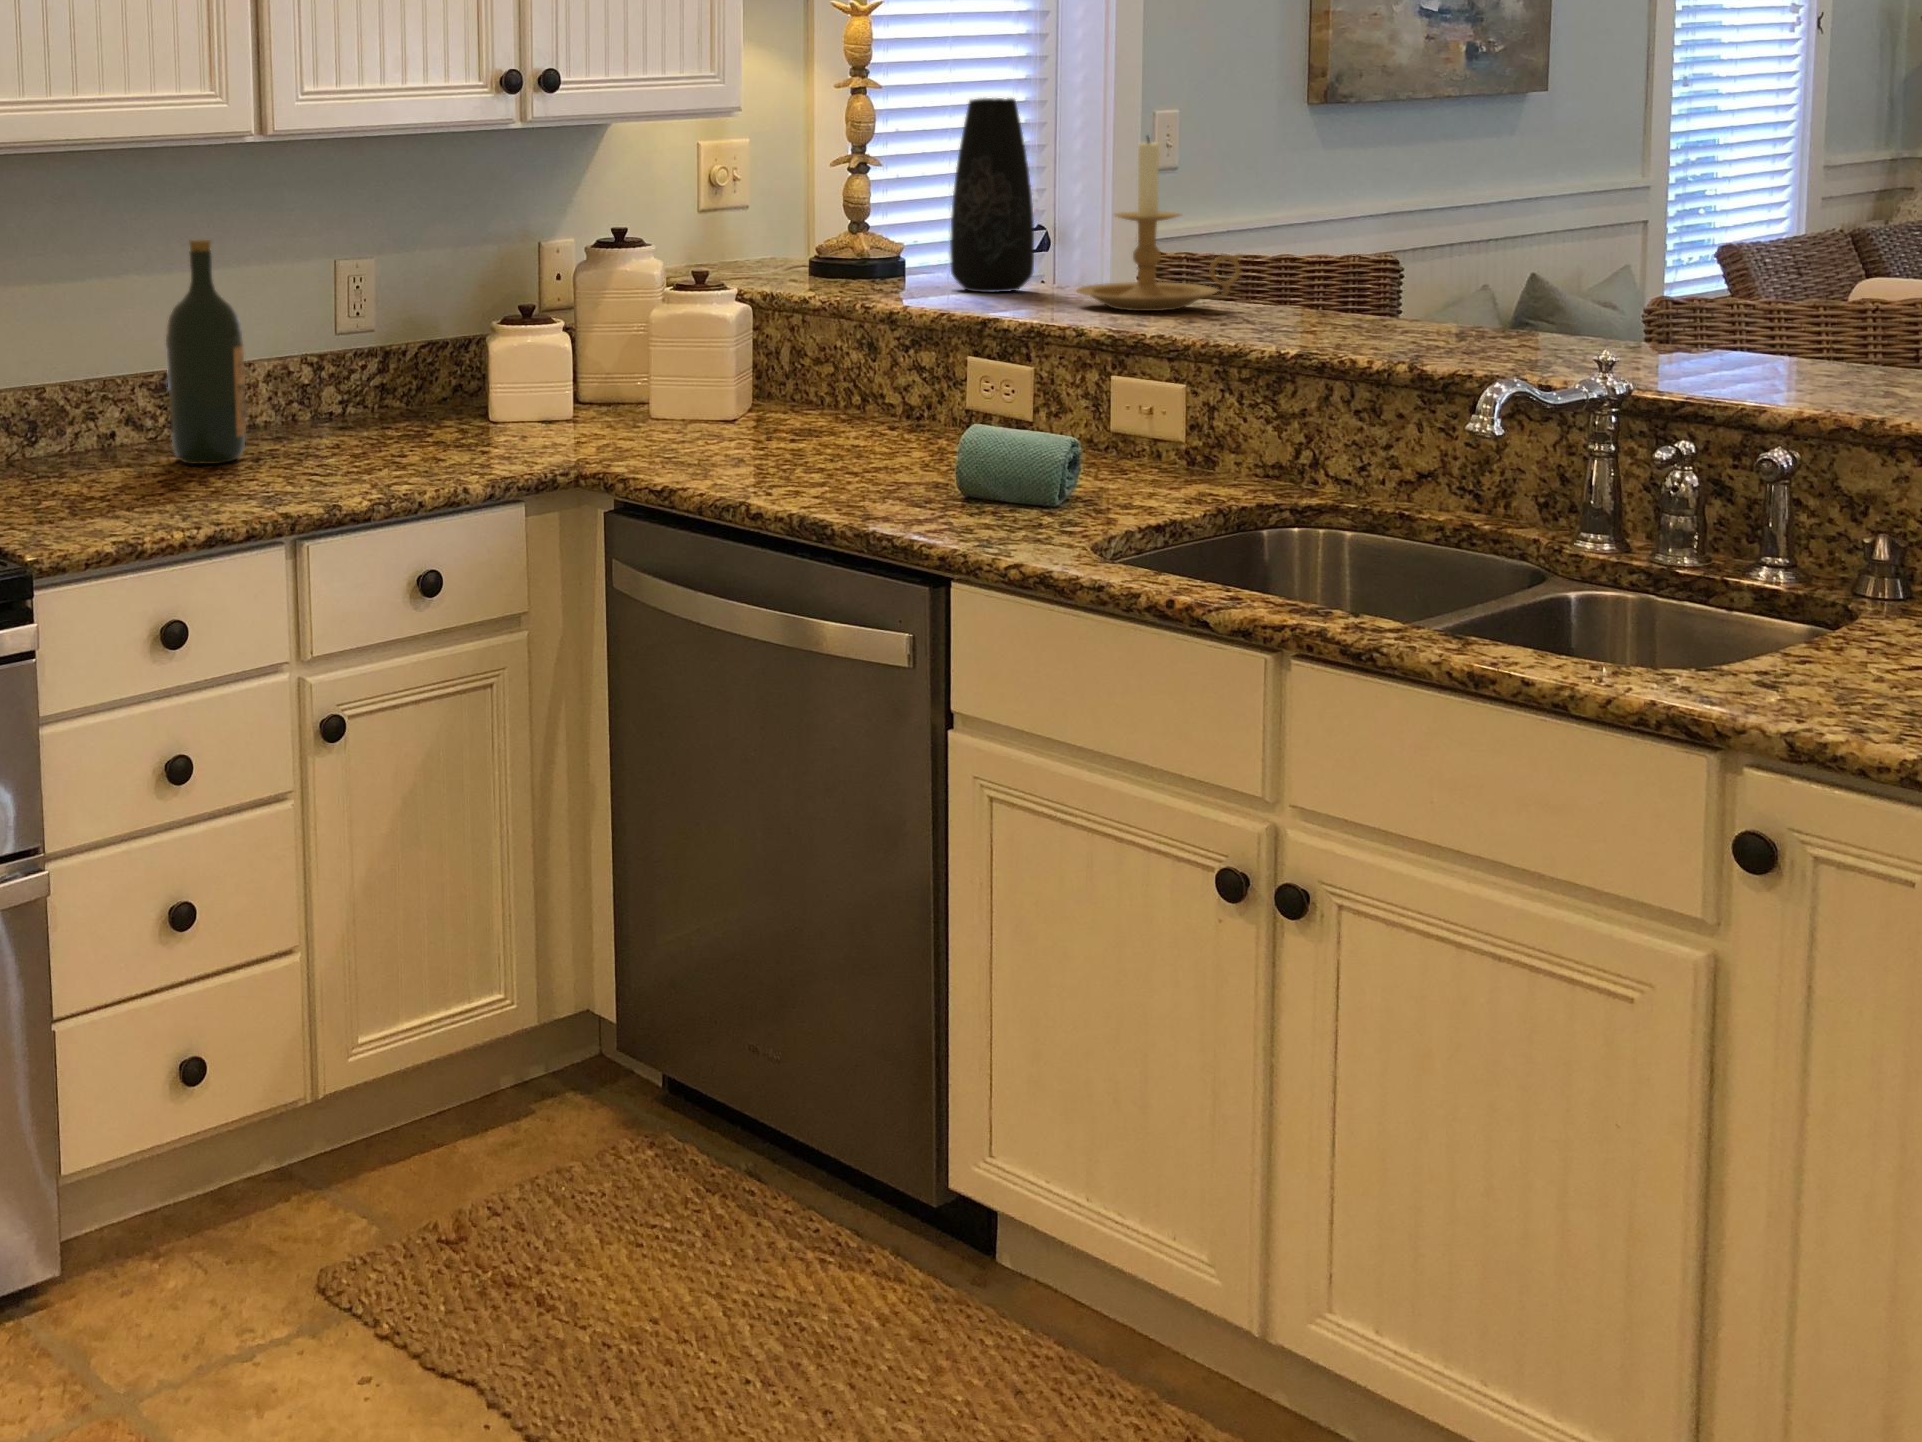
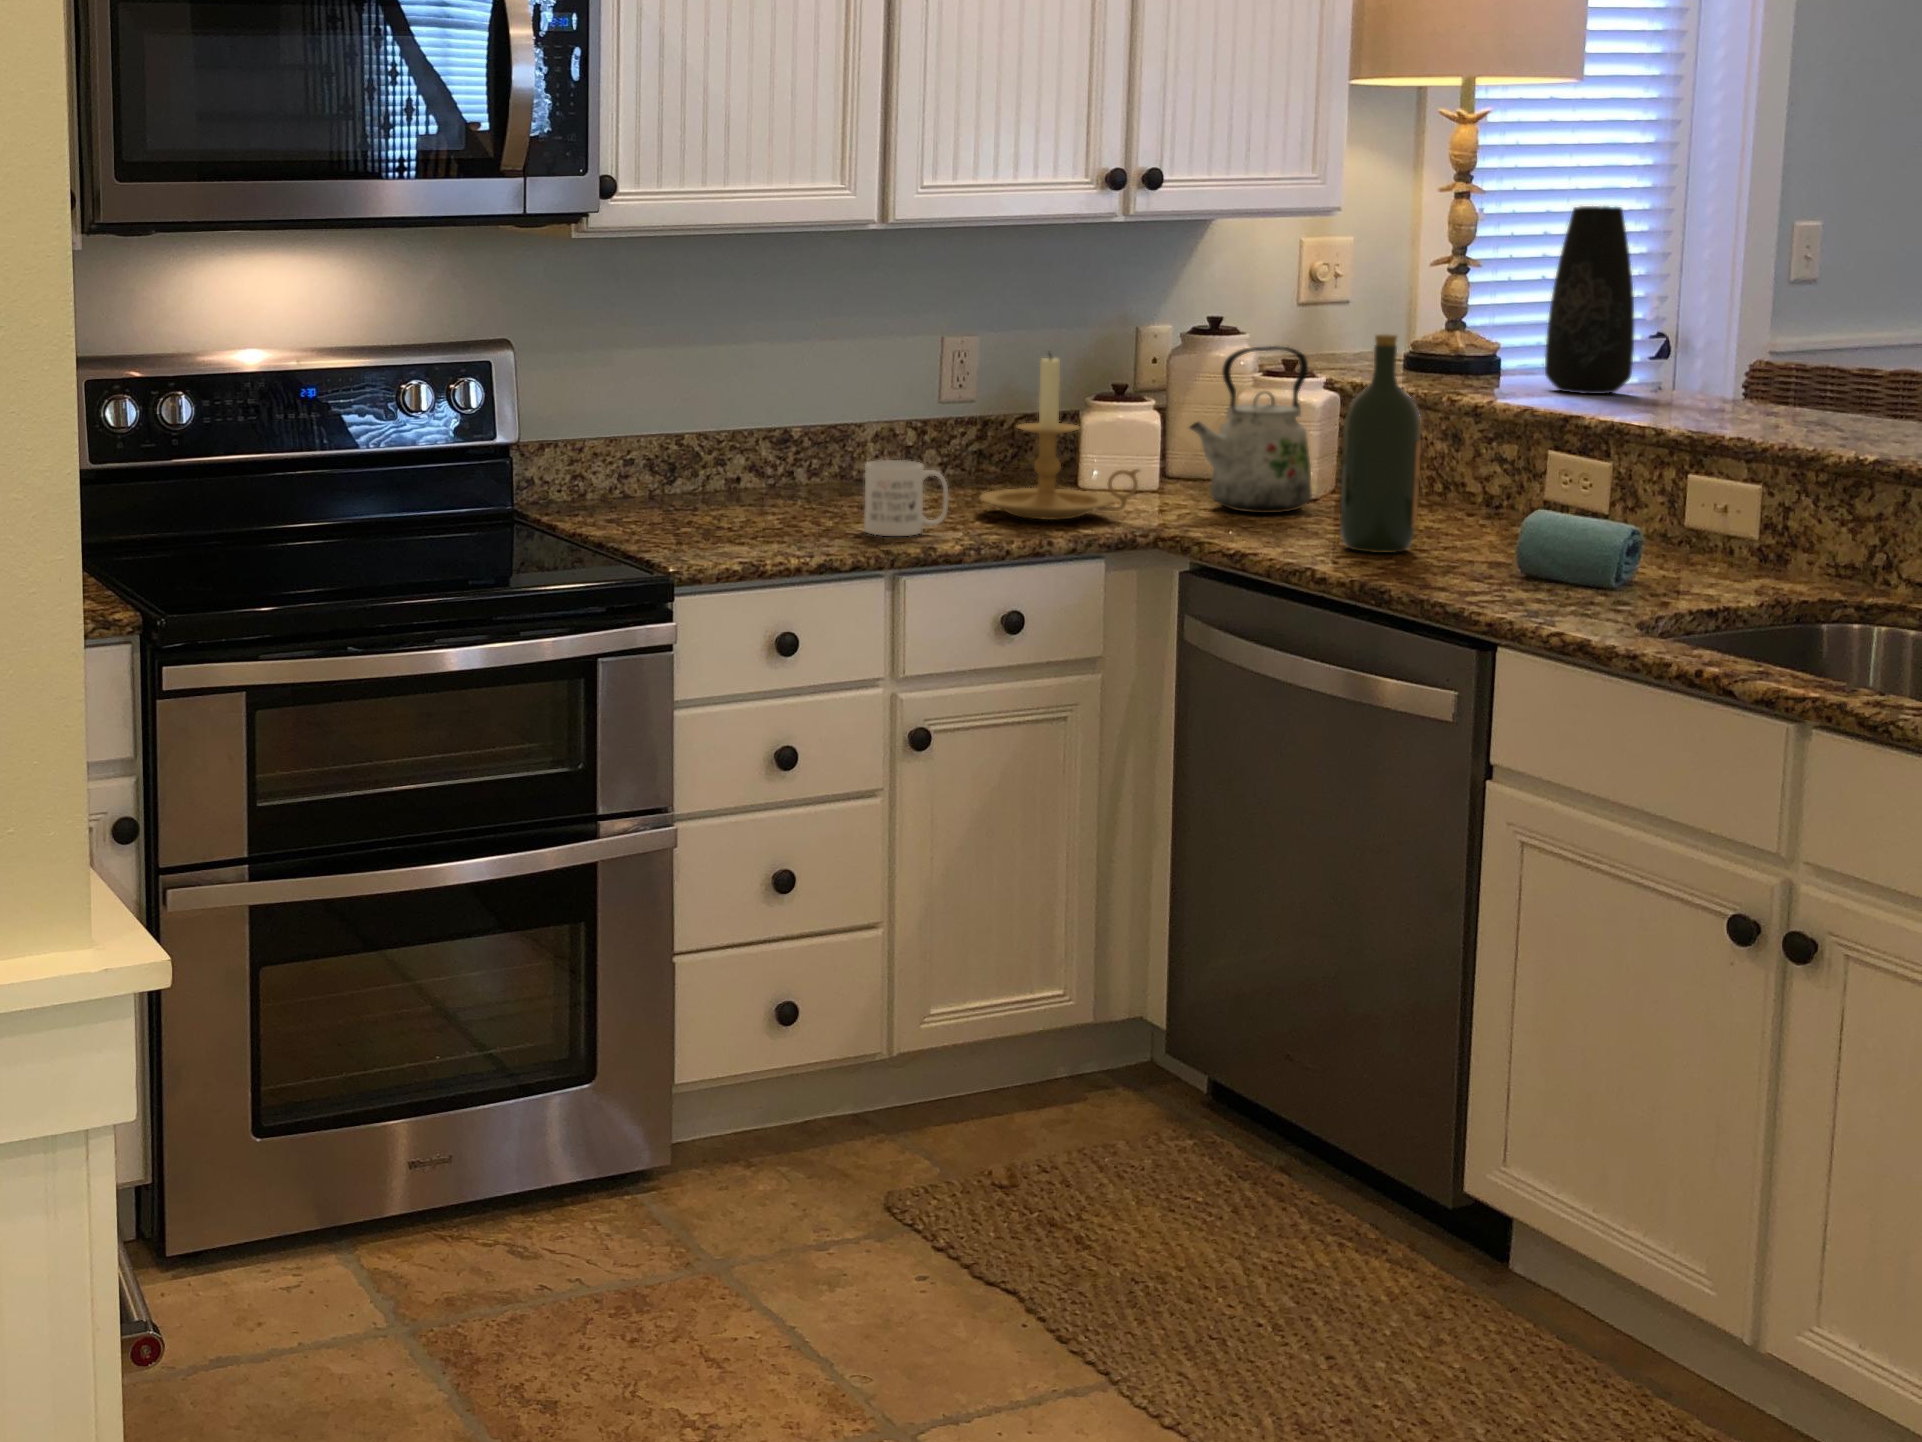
candle holder: present [1077,136,1242,311] -> present [980,355,1140,520]
wine bottle: present [166,239,246,464] -> present [1340,334,1421,553]
kettle: none [605,257,736,439] -> present [1190,346,1312,513]
mug: none [254,406,350,495] -> present [864,460,948,536]

